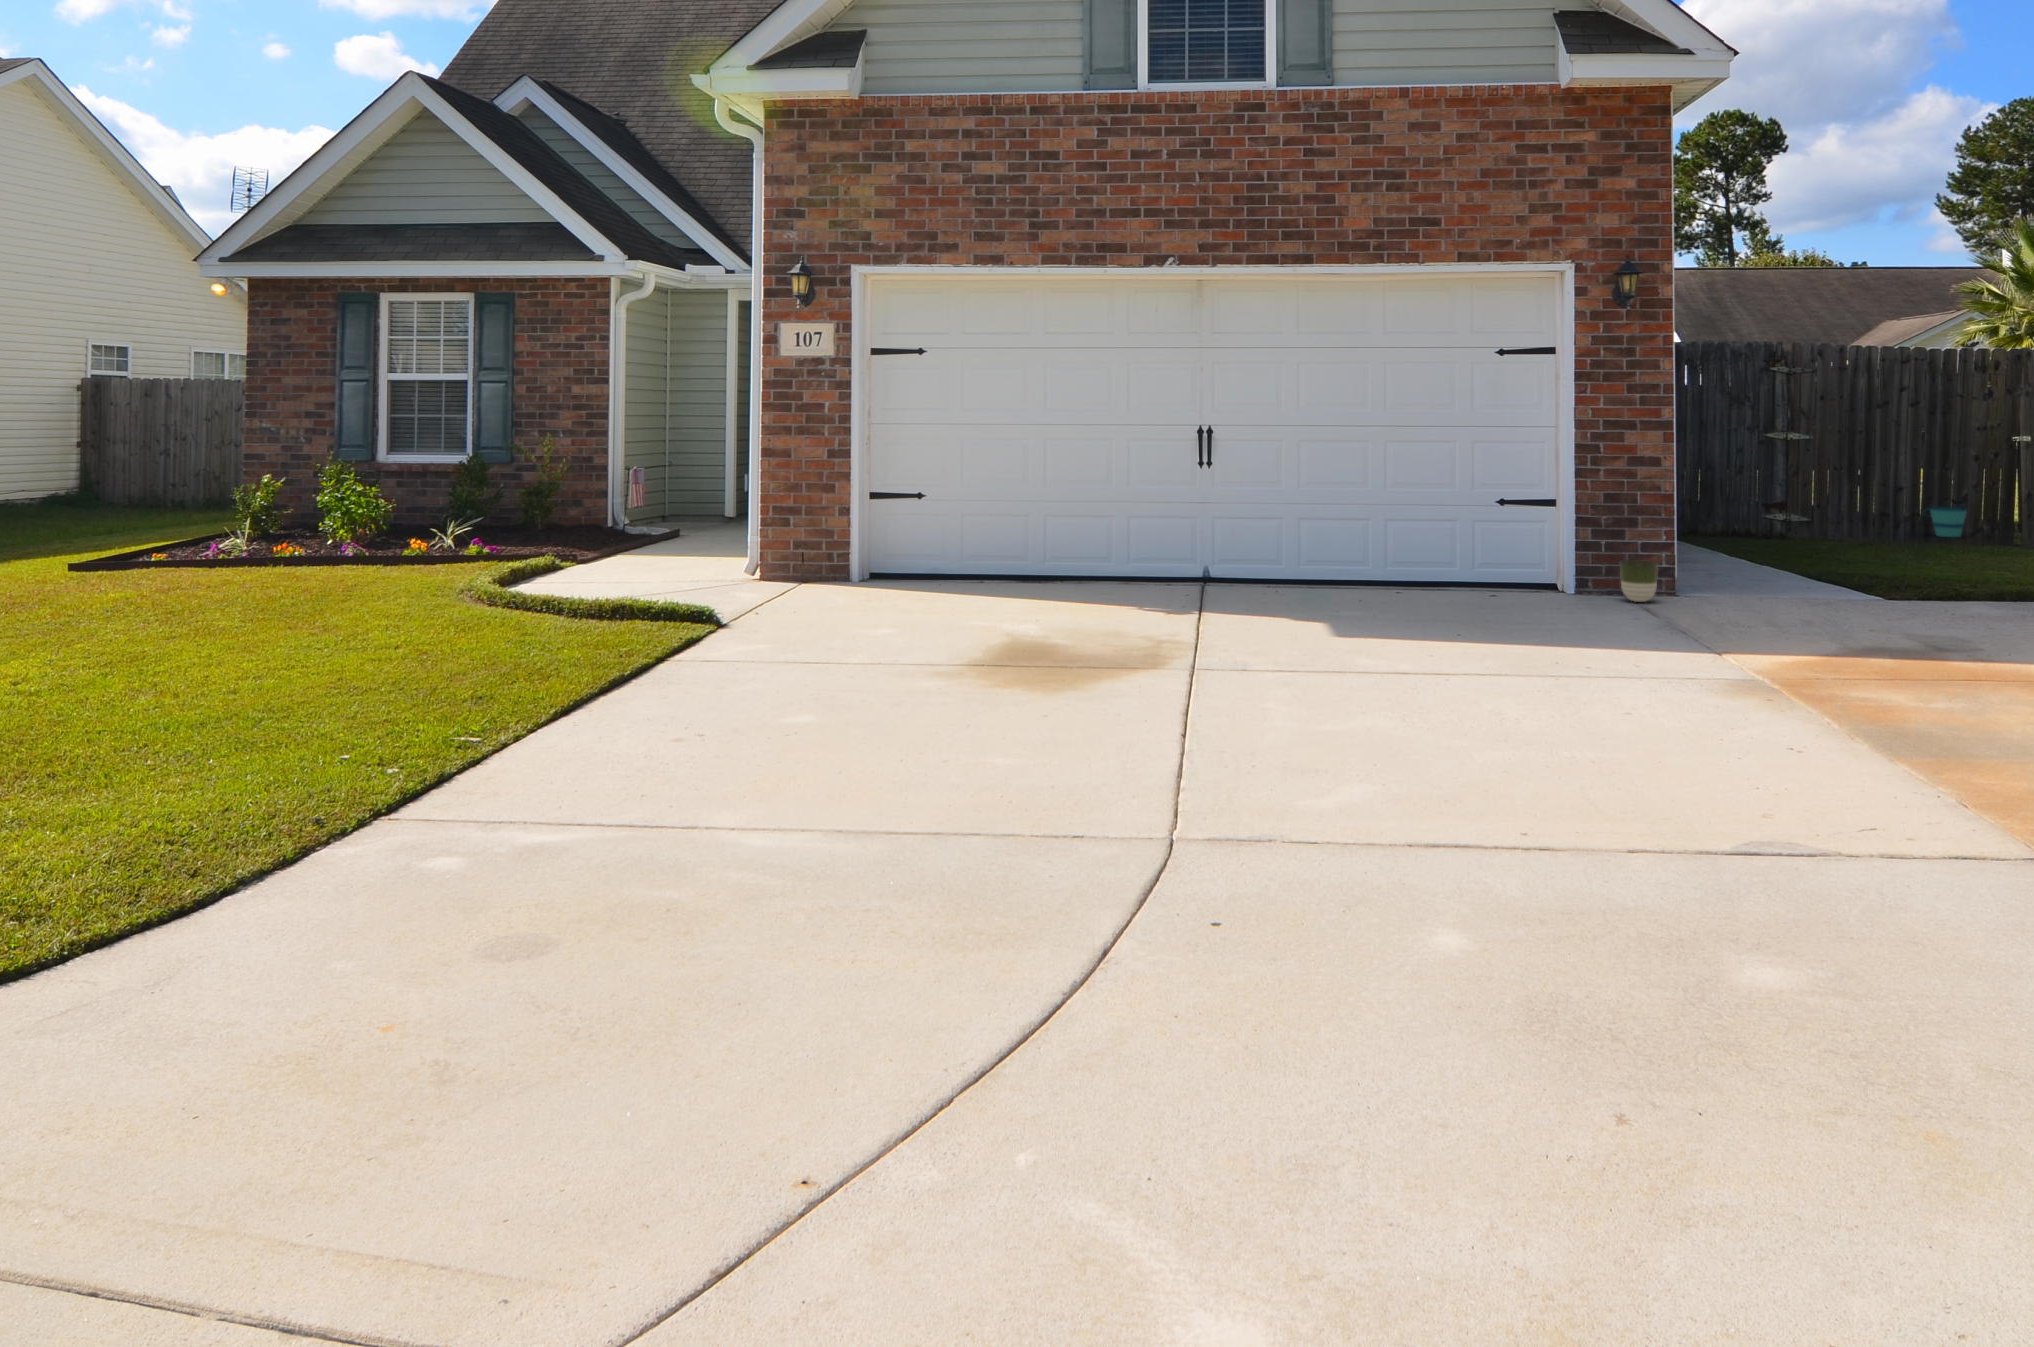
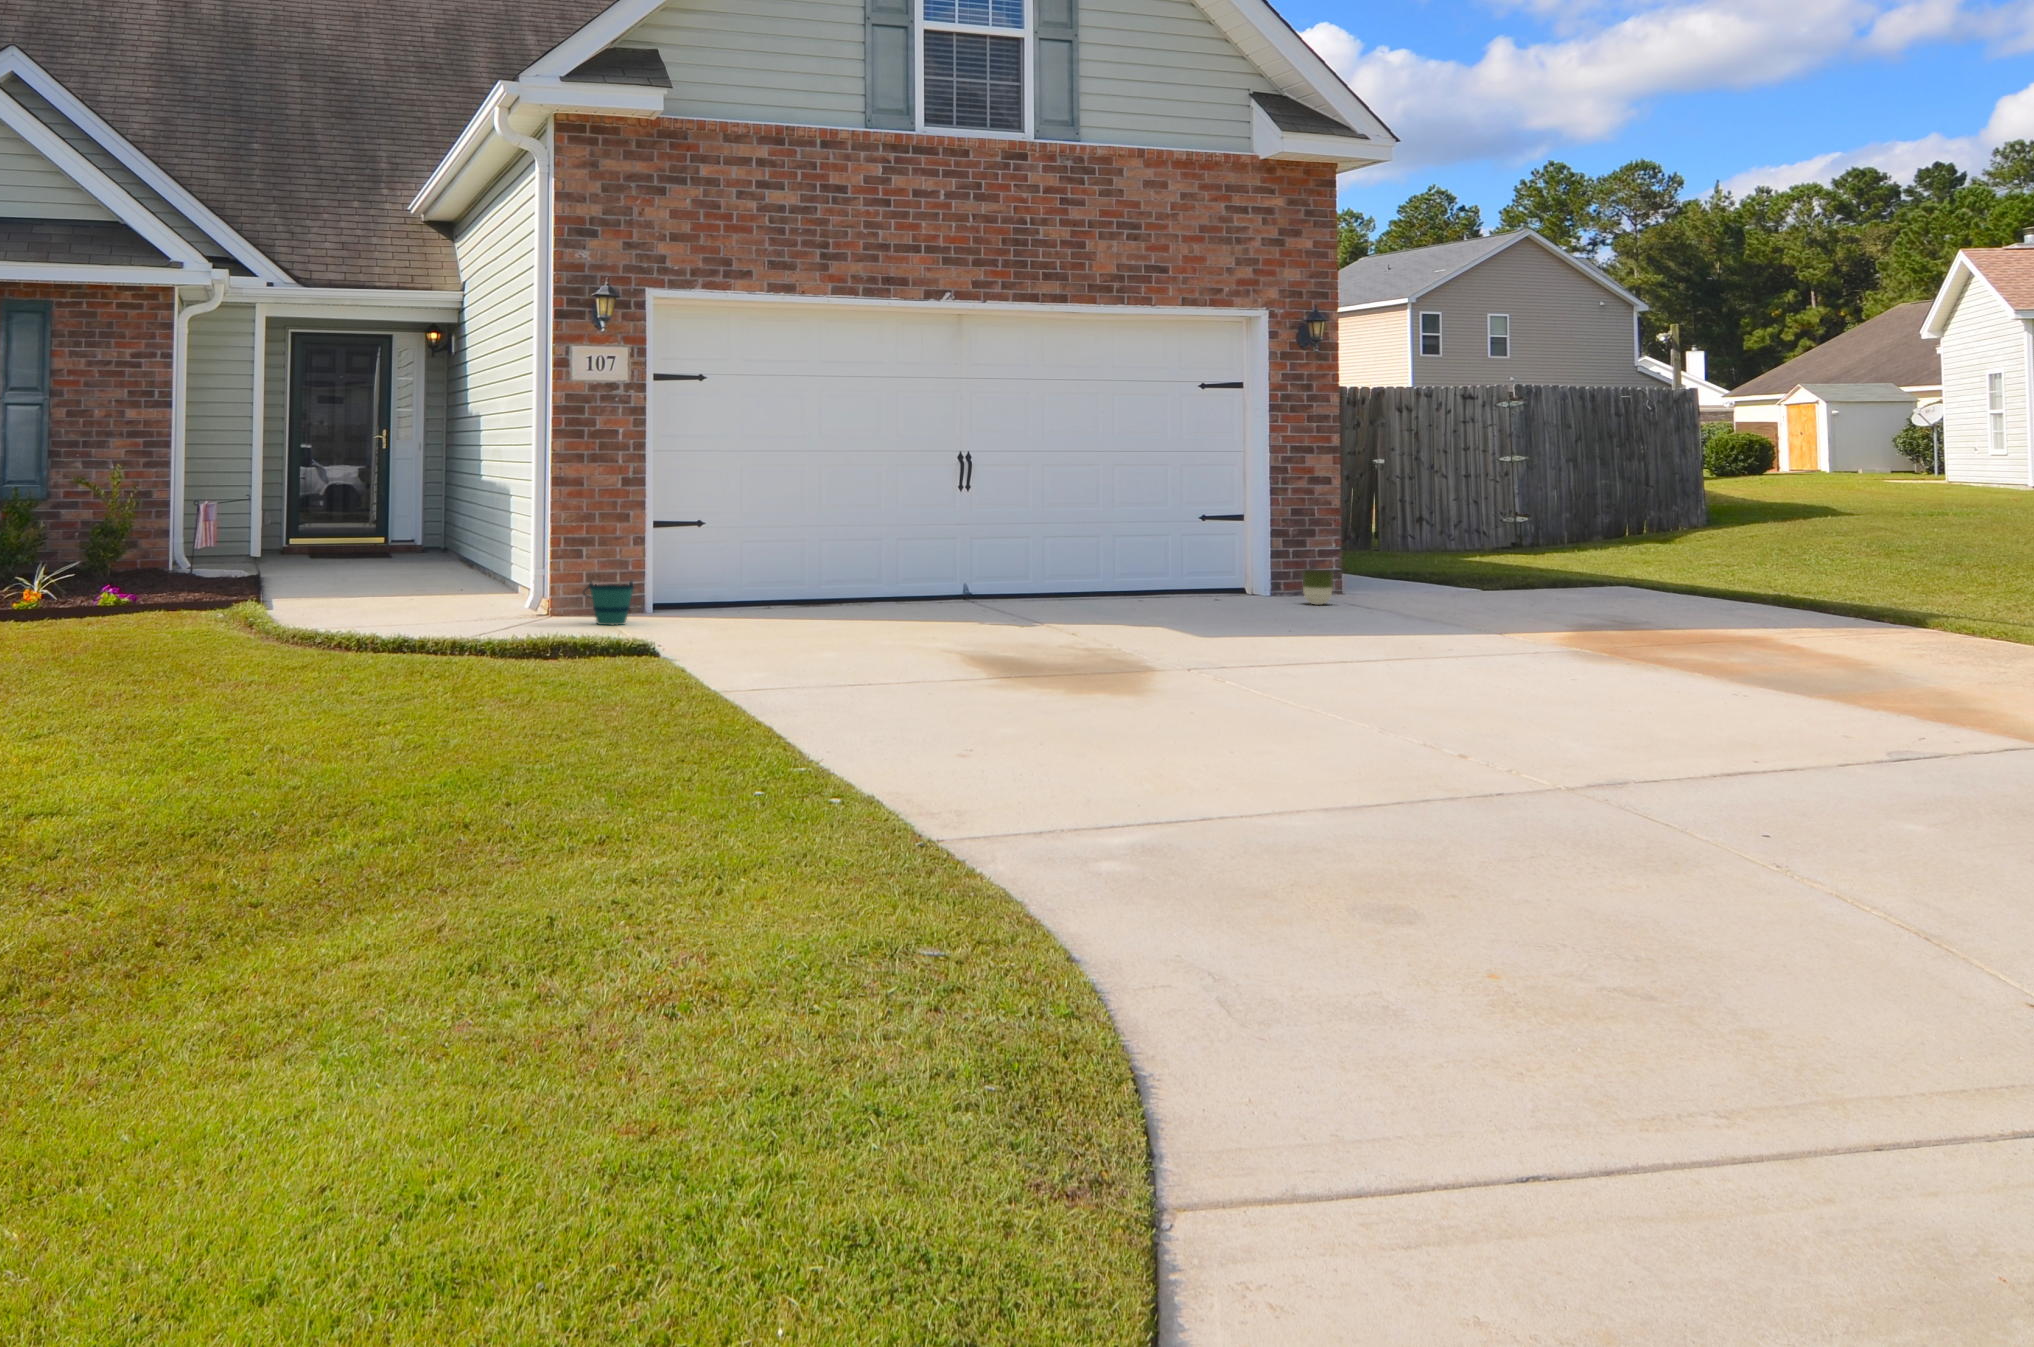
bucket: present [1923,505,1967,537] -> present [583,582,634,625]

